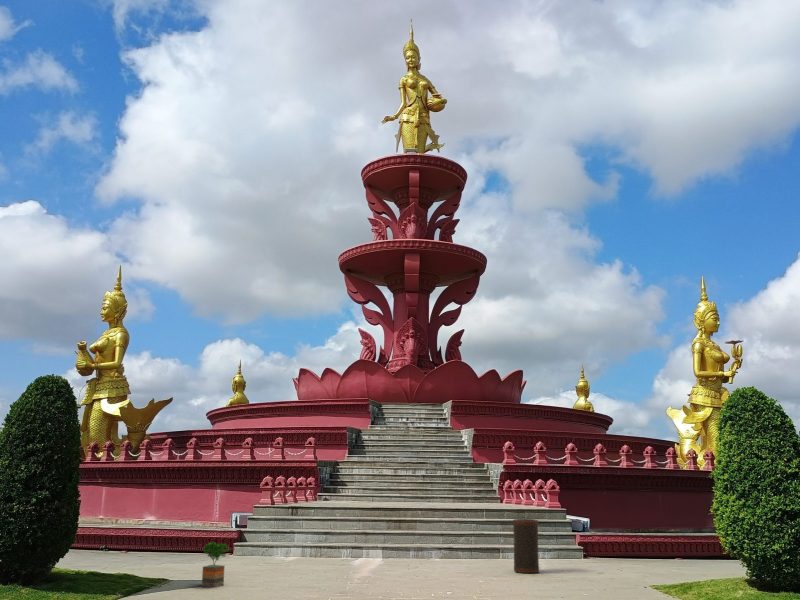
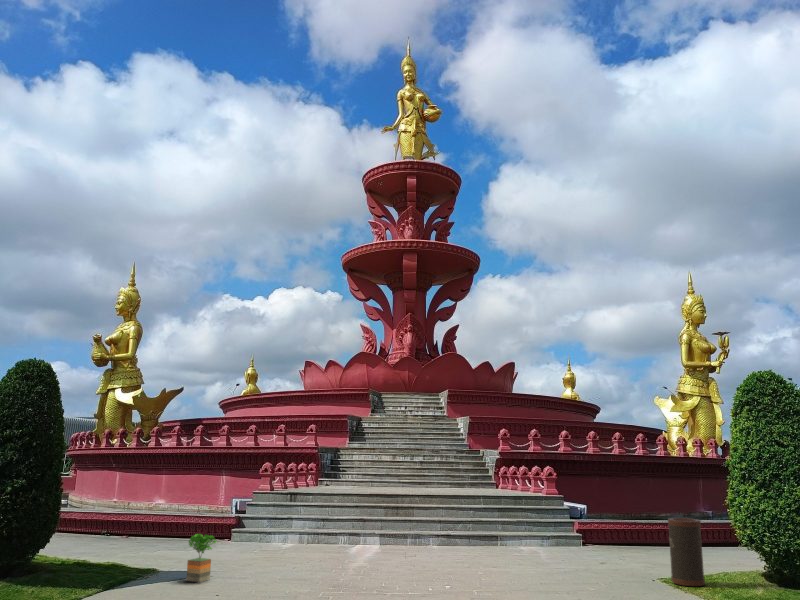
trash can: present [513,519,539,573] -> present [668,518,705,586]

